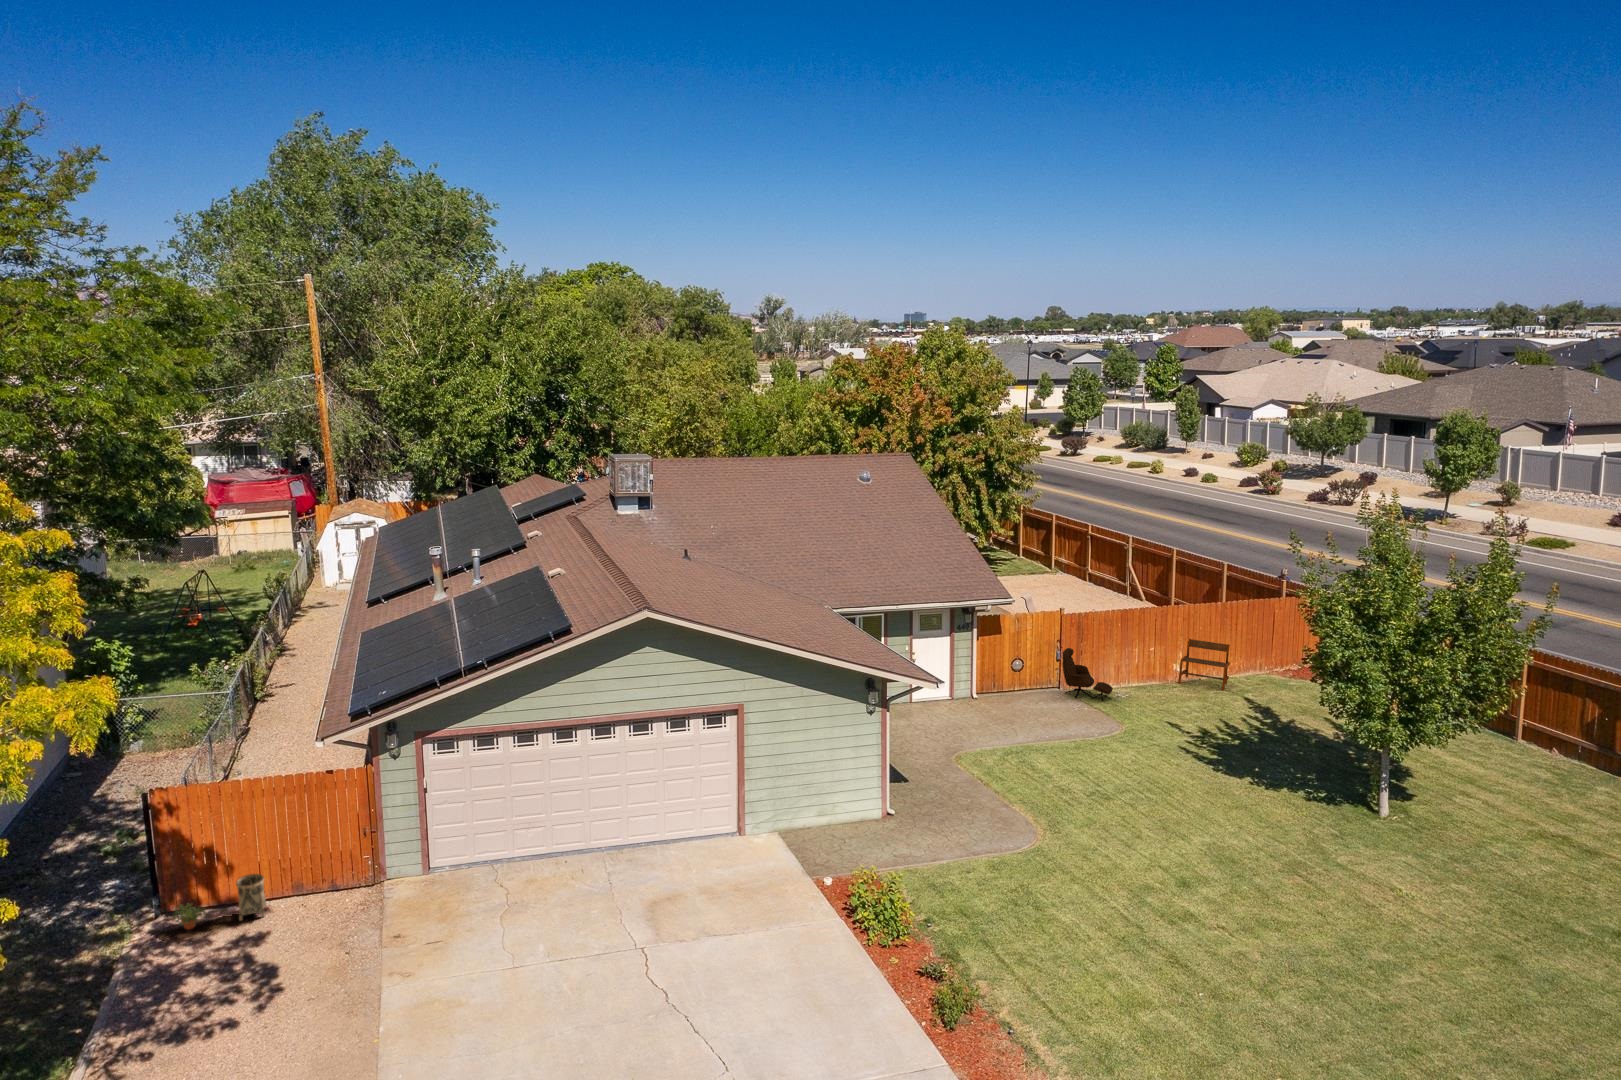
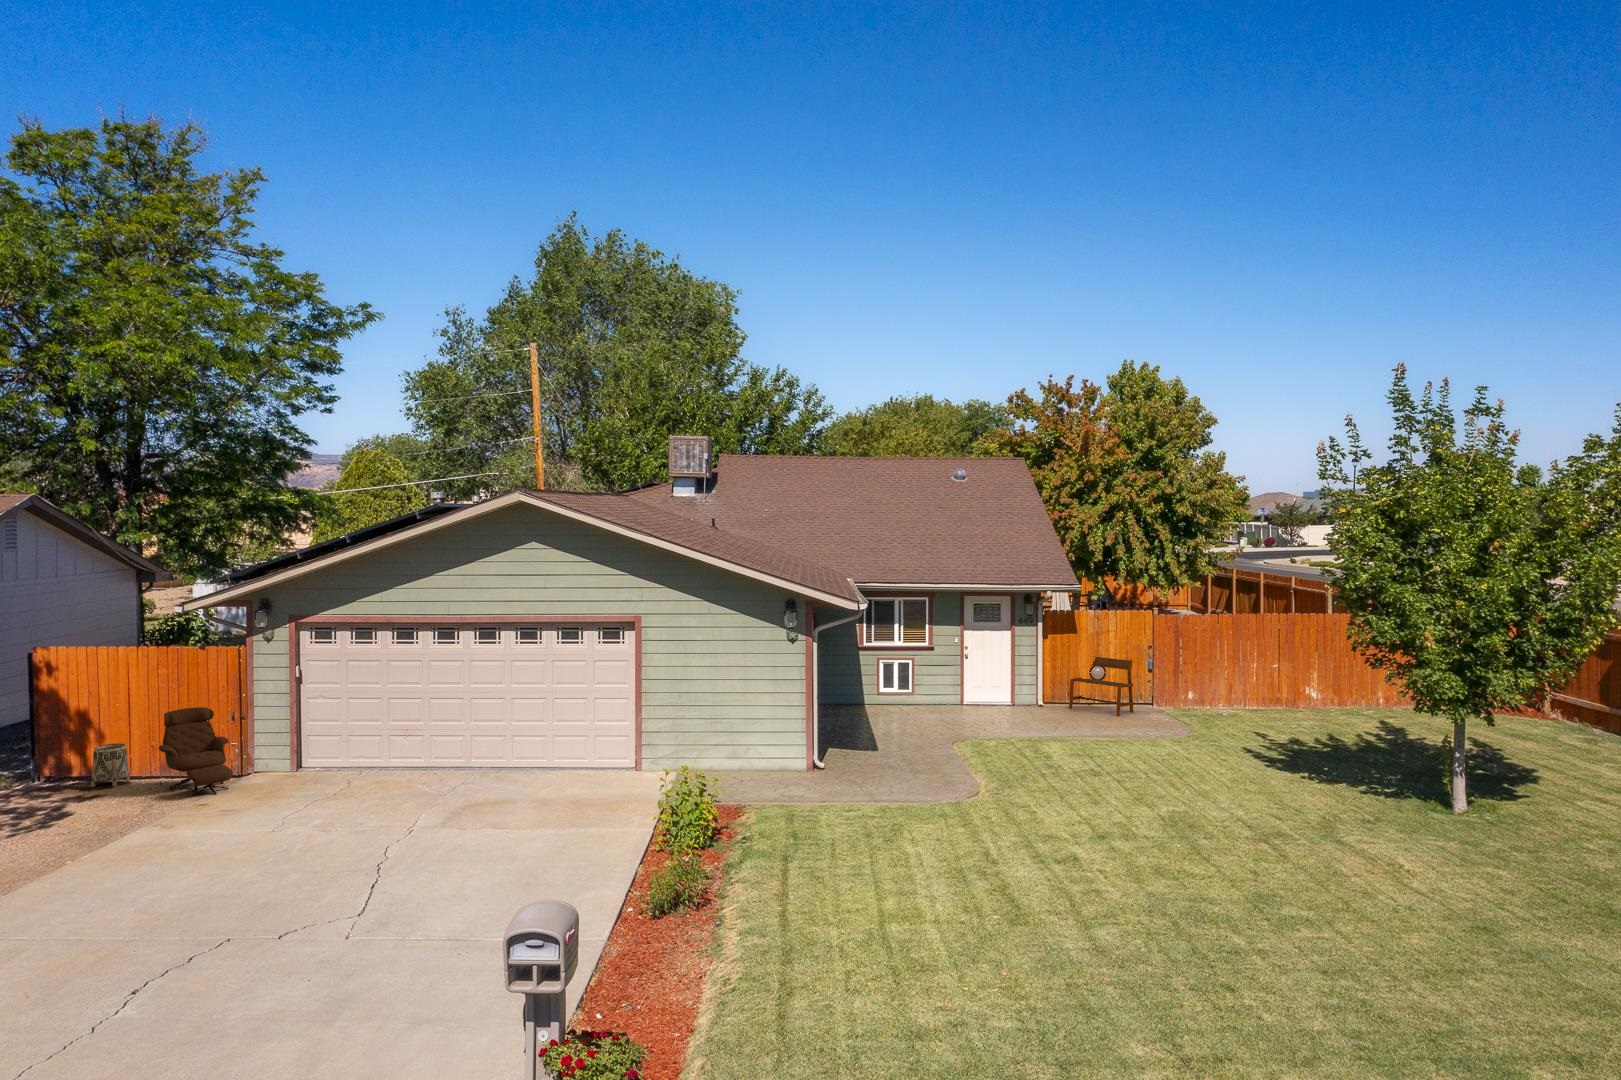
bench: present [1178,639,1230,690] -> present [1069,657,1134,716]
lounge chair: present [1063,648,1113,701] -> present [159,707,232,796]
potted plant: present [173,903,210,929] -> none [27,763,74,788]

